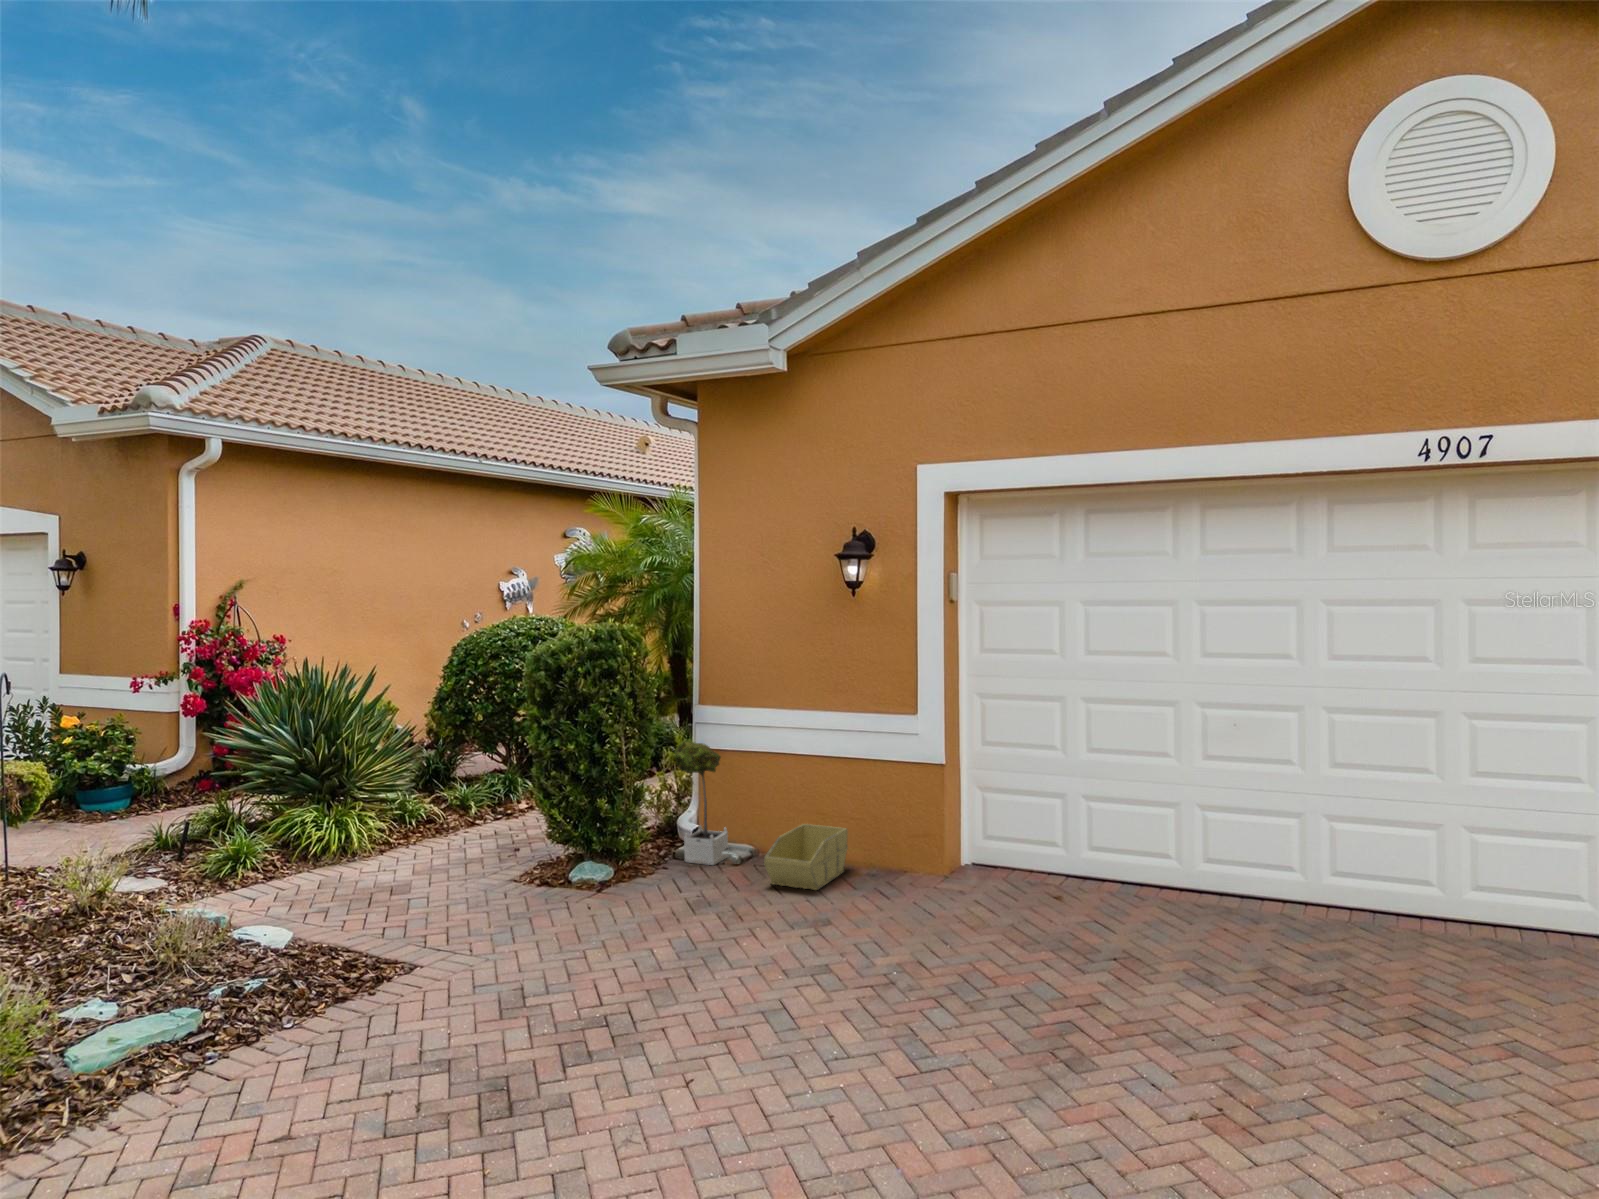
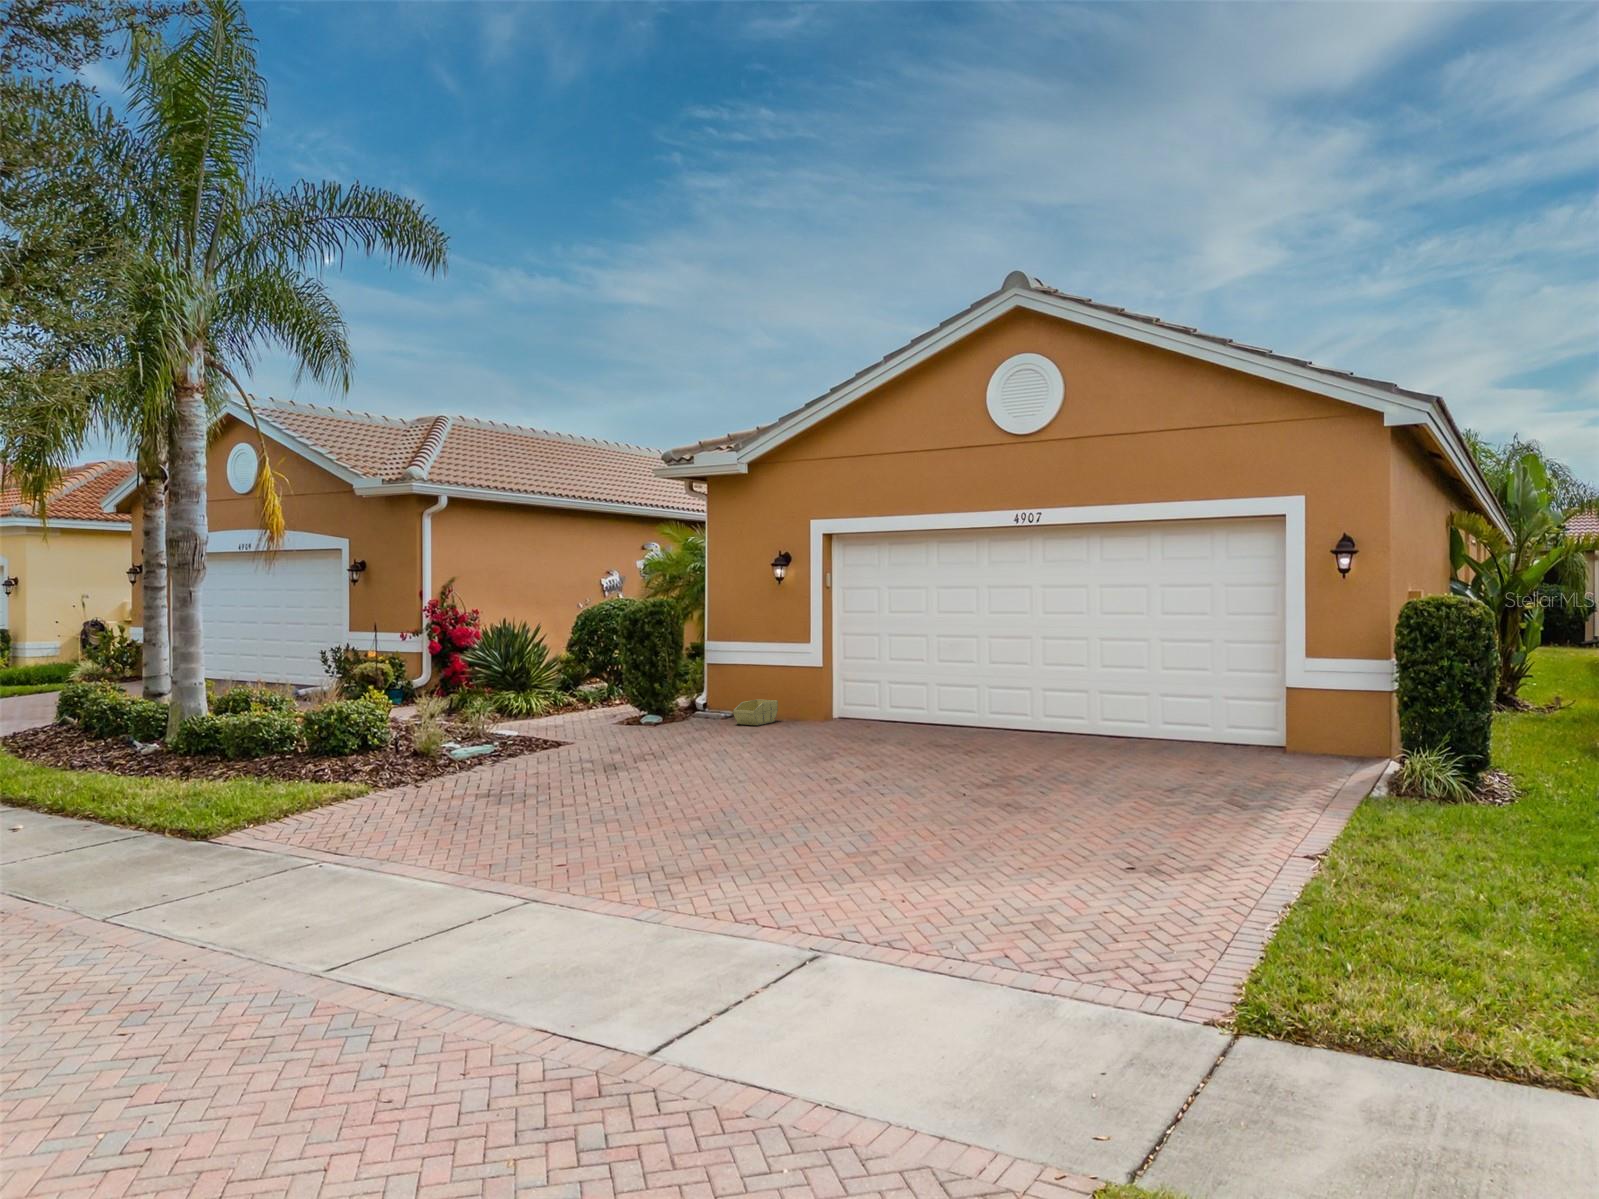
potted tree: present [675,741,729,865] -> none [694,658,722,720]

